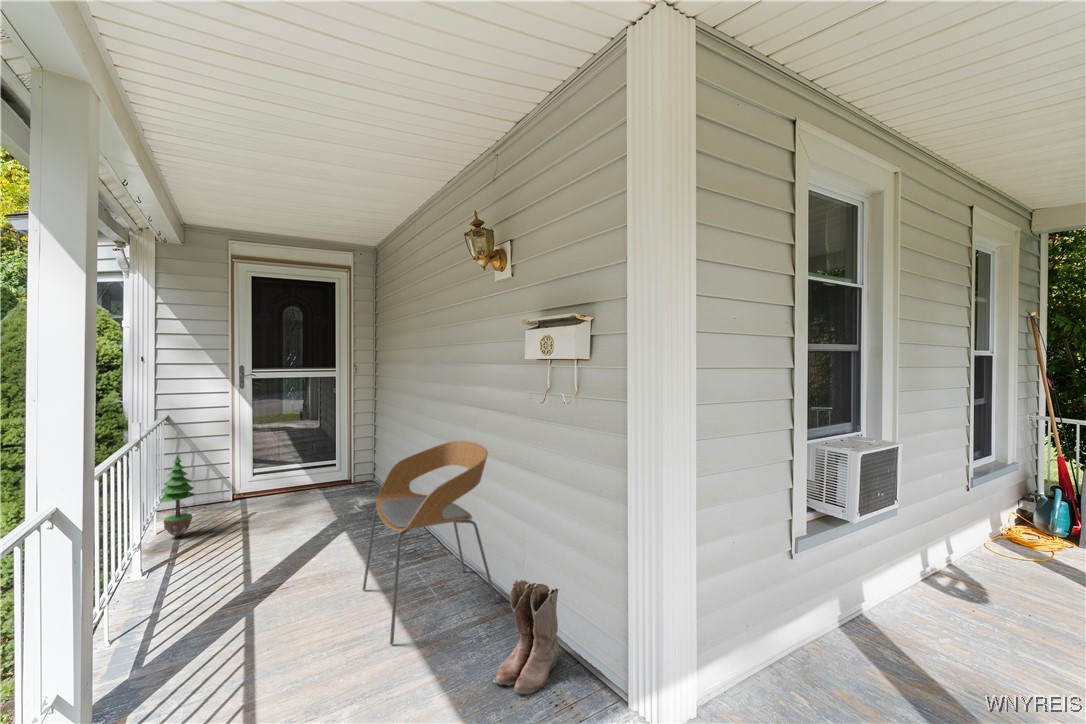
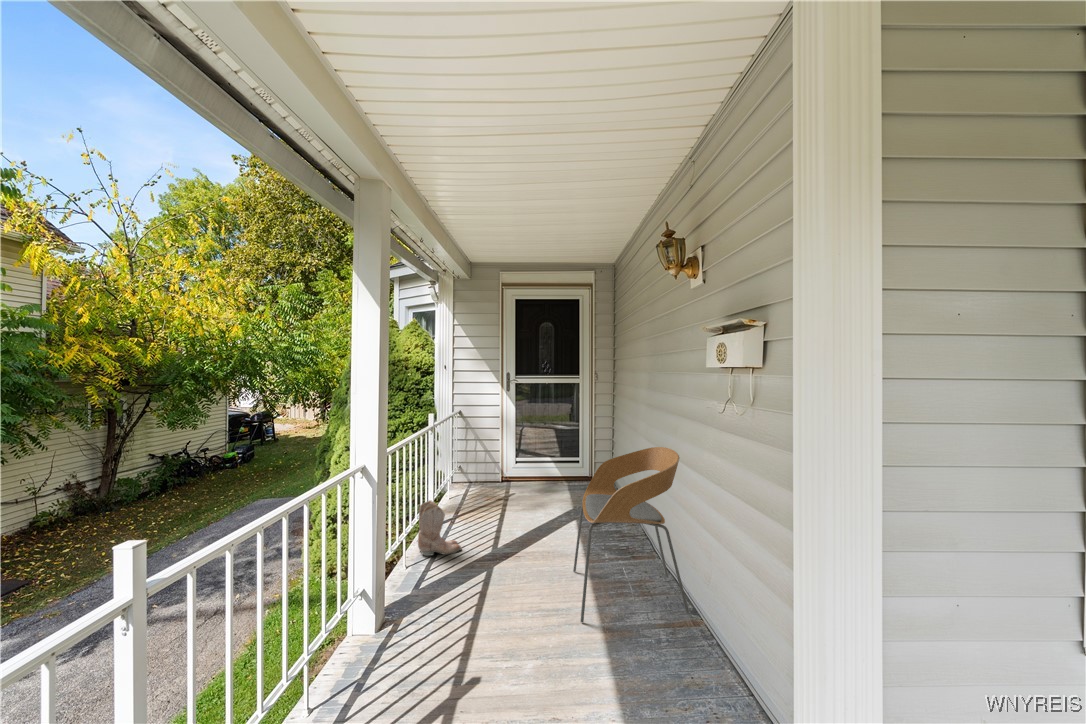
potted tree: present [160,456,195,536] -> none [450,440,473,503]
boots: present [493,580,559,695] -> present [418,500,461,556]

